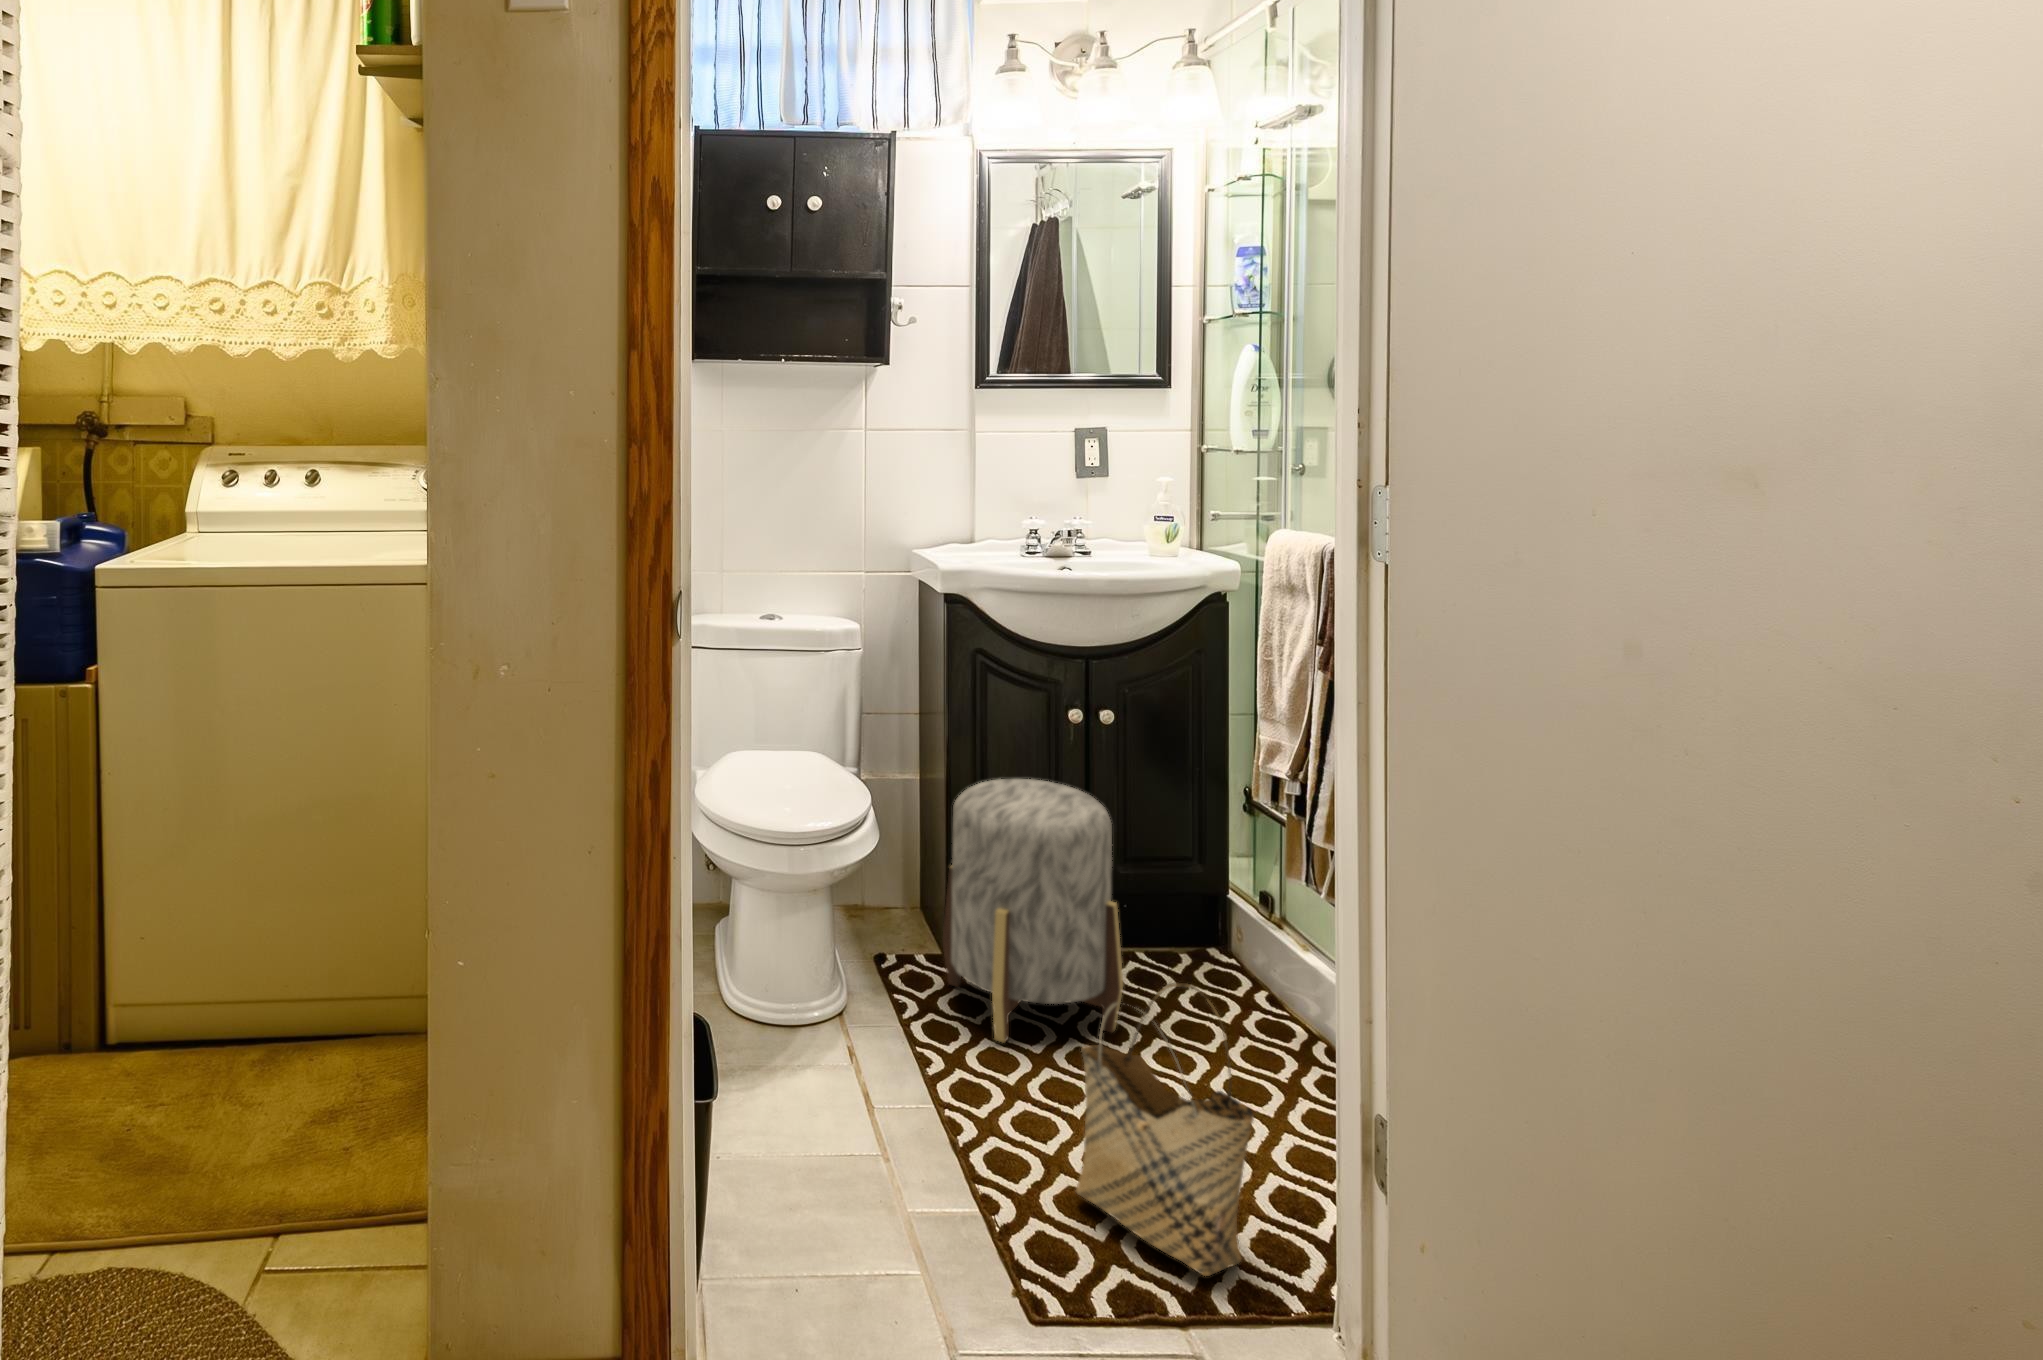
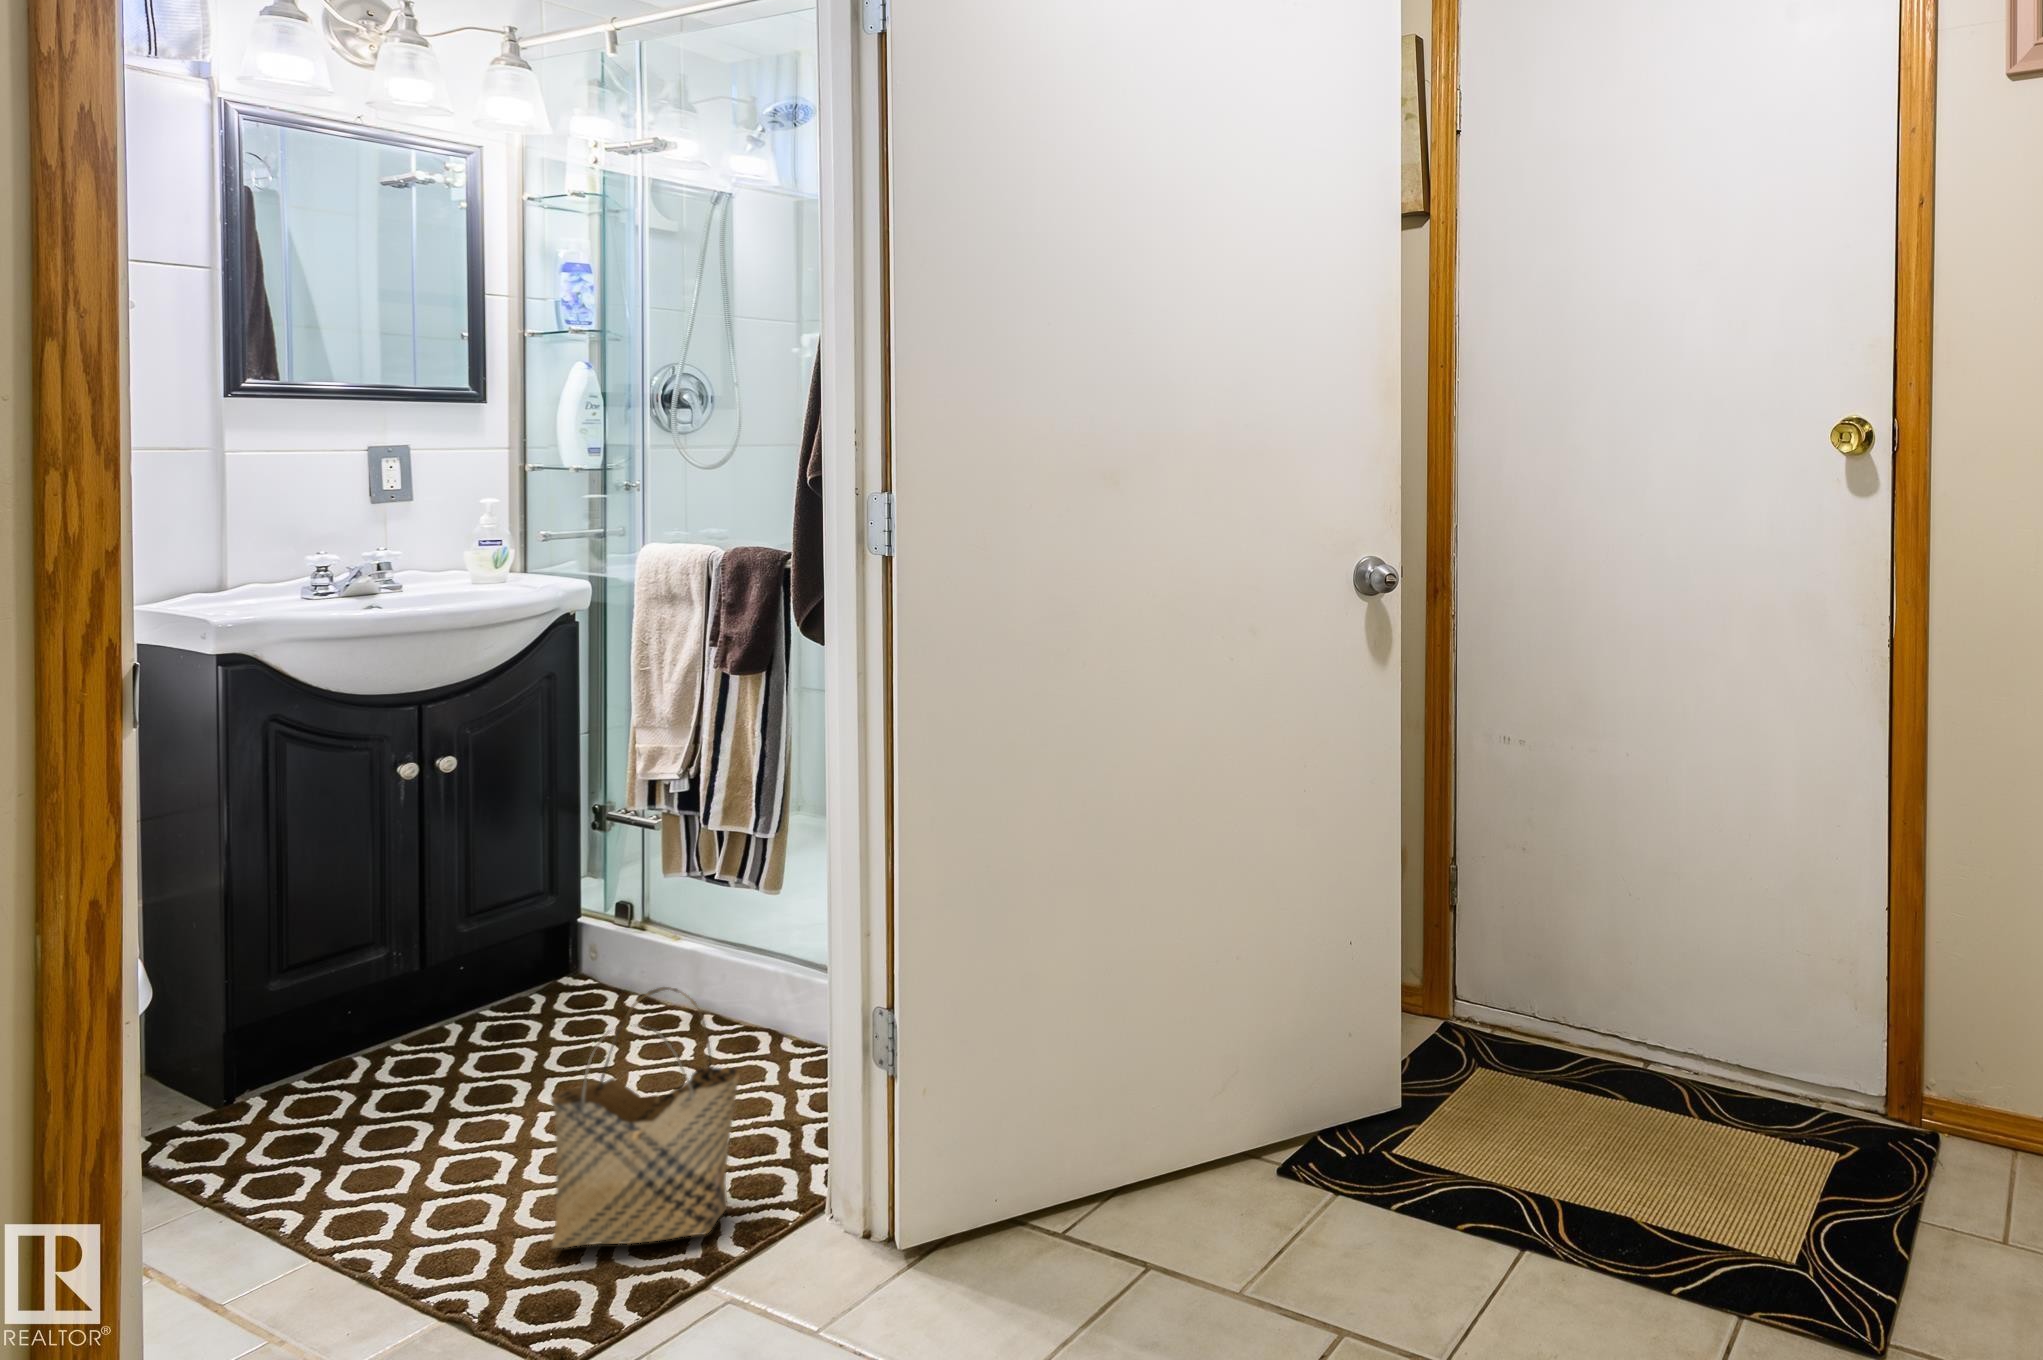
stool: present [943,779,1123,1043] -> none [241,858,511,1176]

